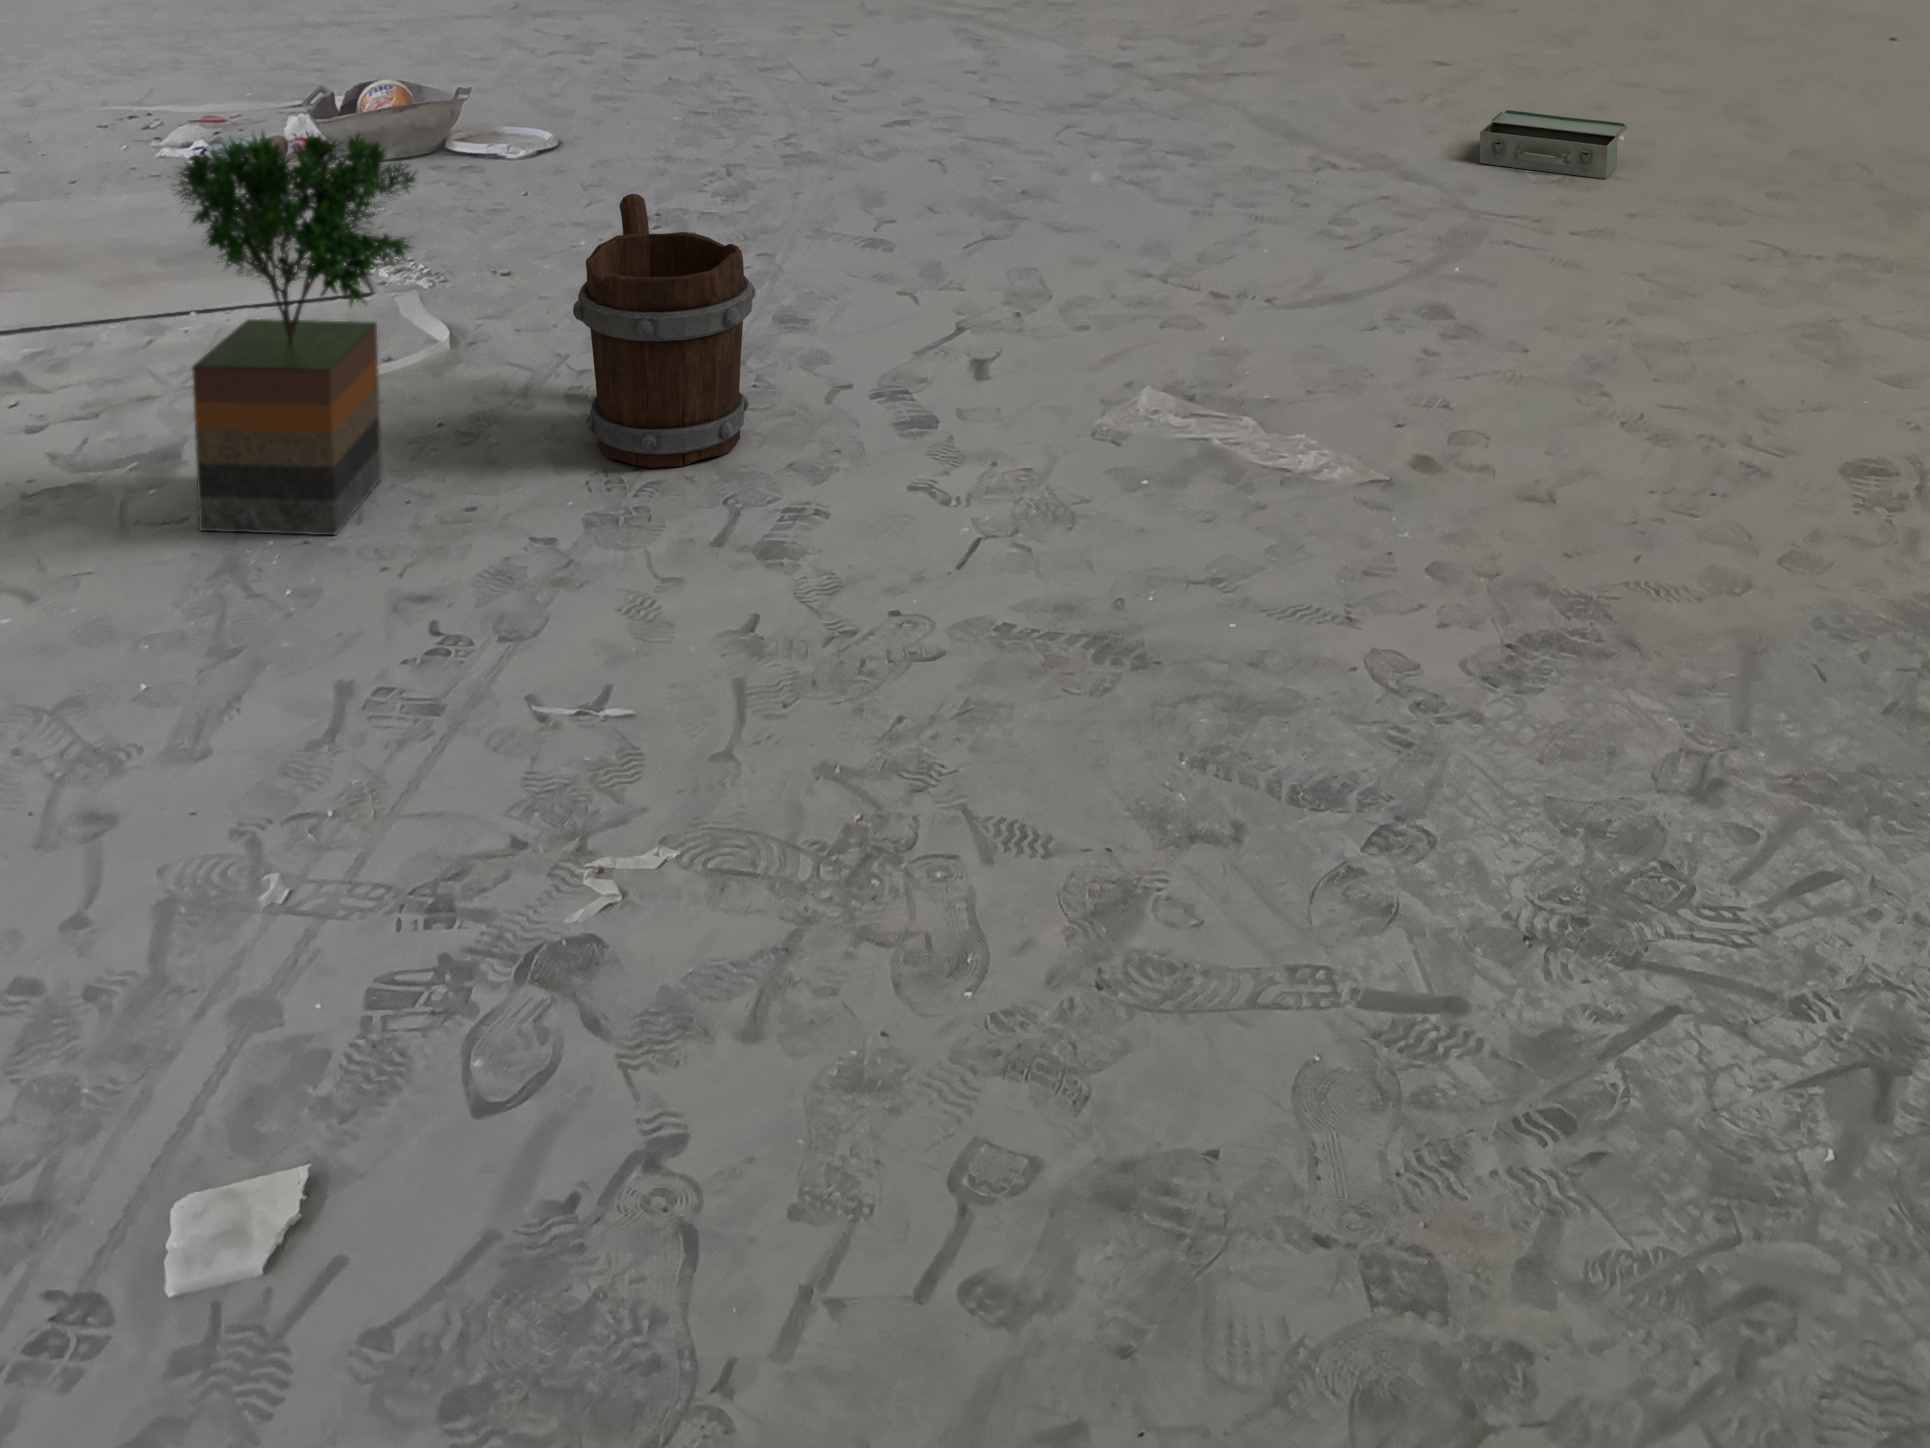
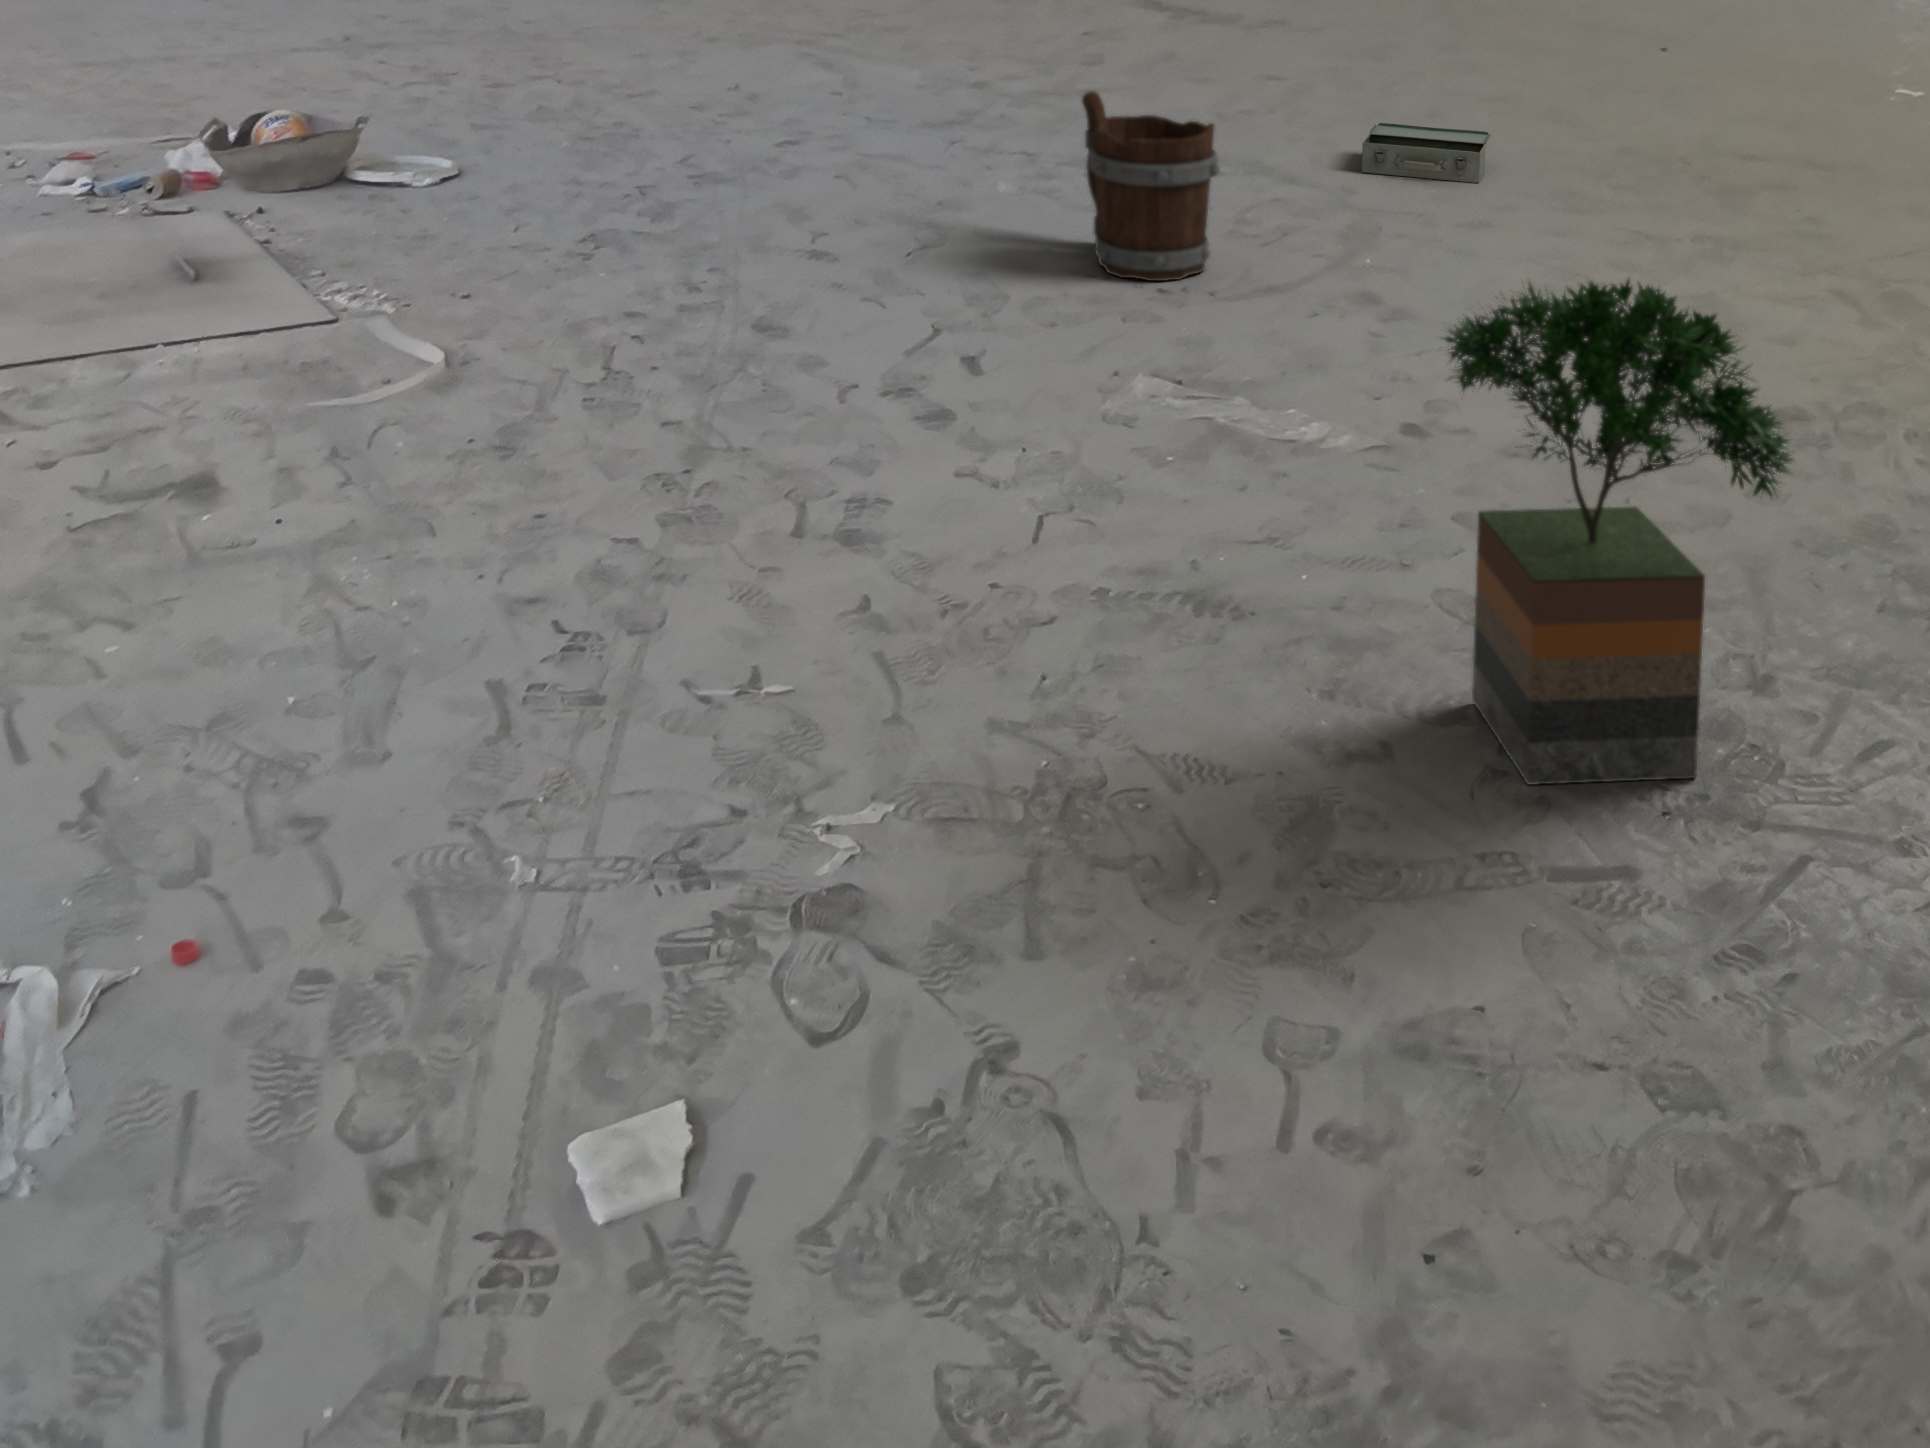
potted tree: present [173,132,416,535] -> present [1441,279,1793,785]
bucket: present [573,194,755,468] -> present [1082,91,1219,281]

